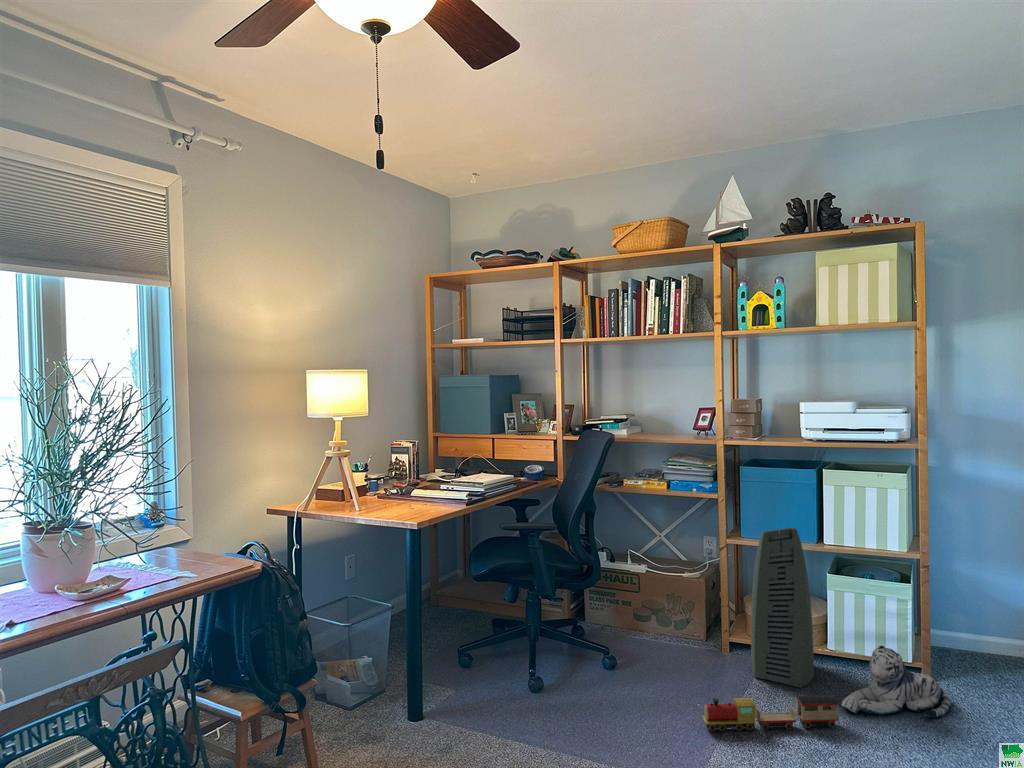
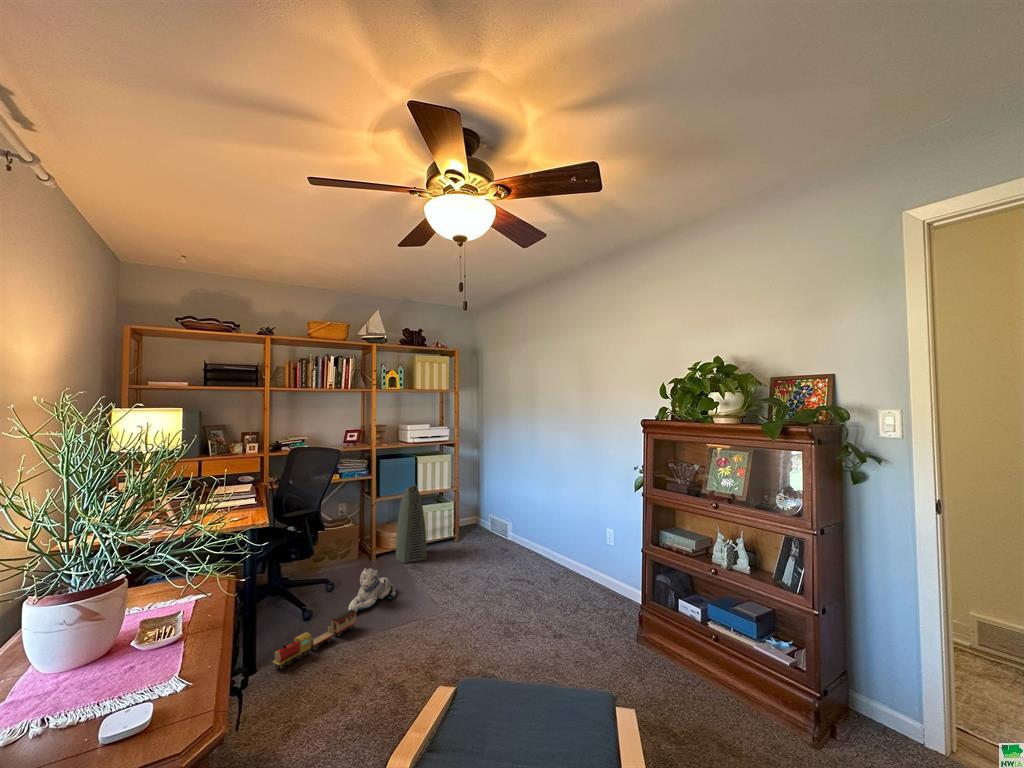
plush toy: present [842,645,952,718] -> present [348,568,396,613]
toy train: present [702,696,838,731] -> present [273,609,356,669]

